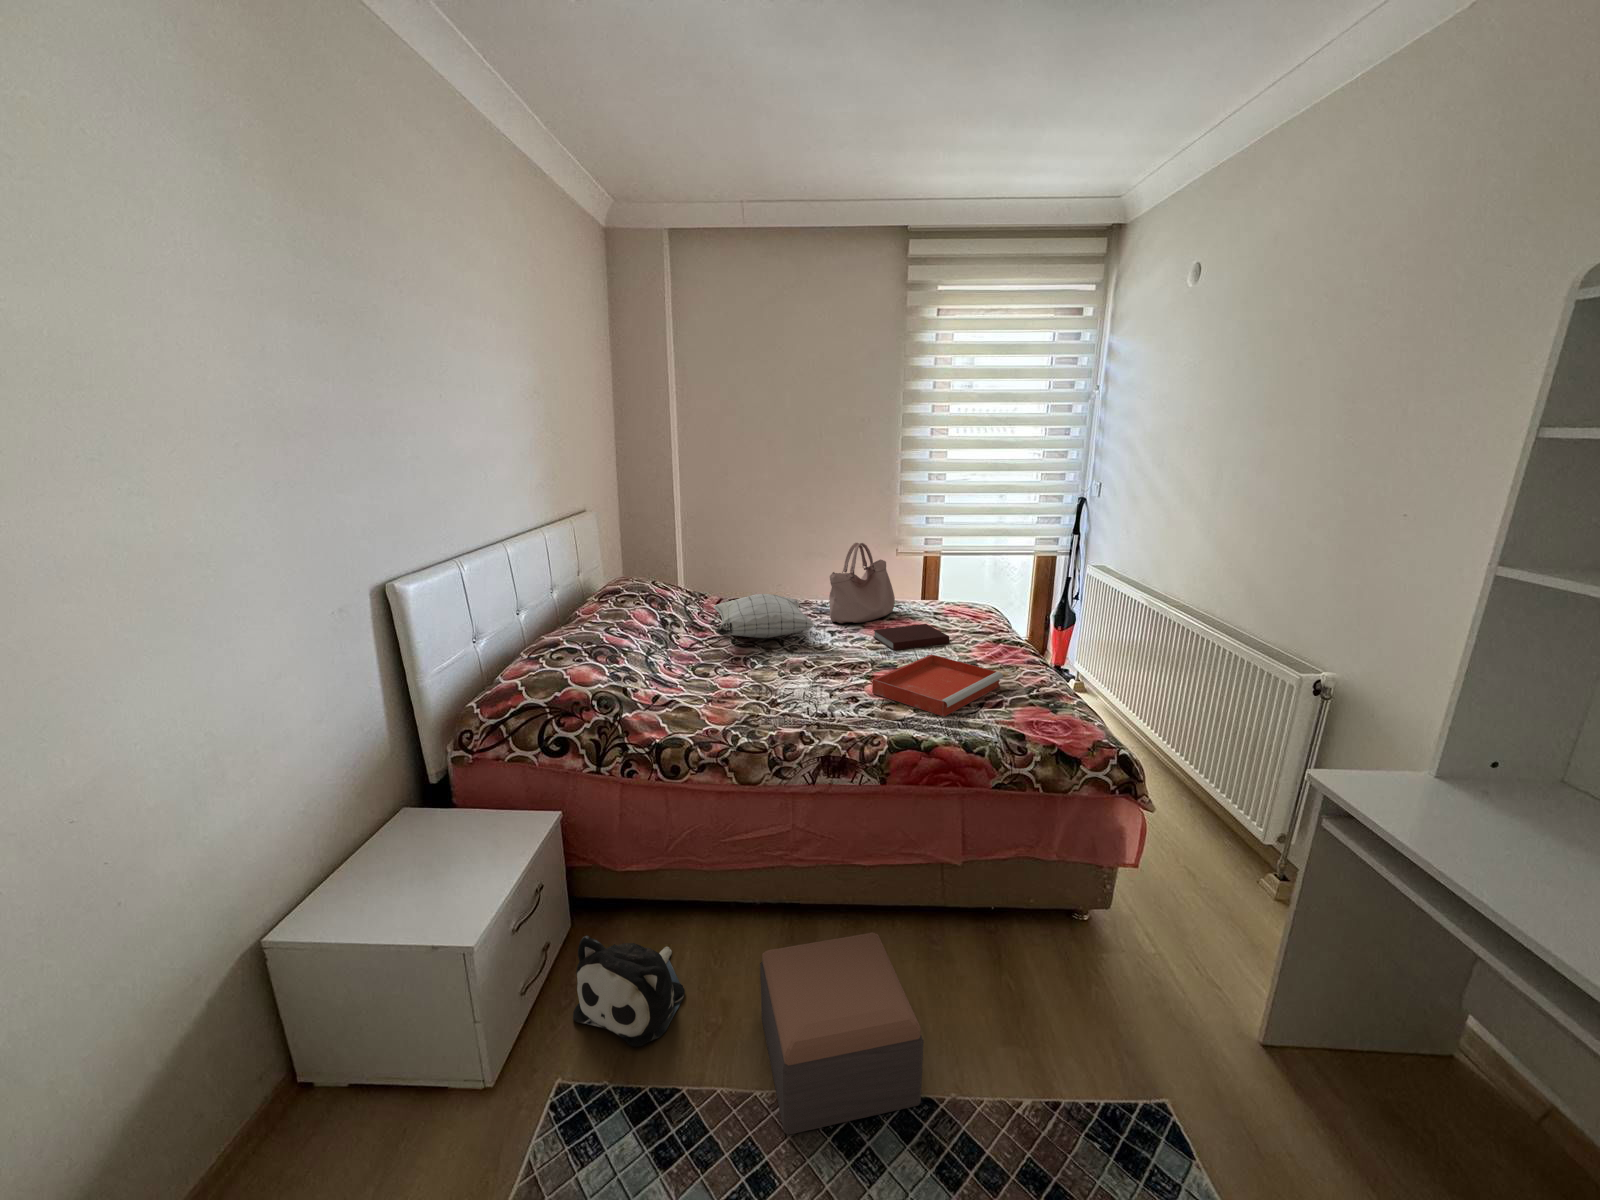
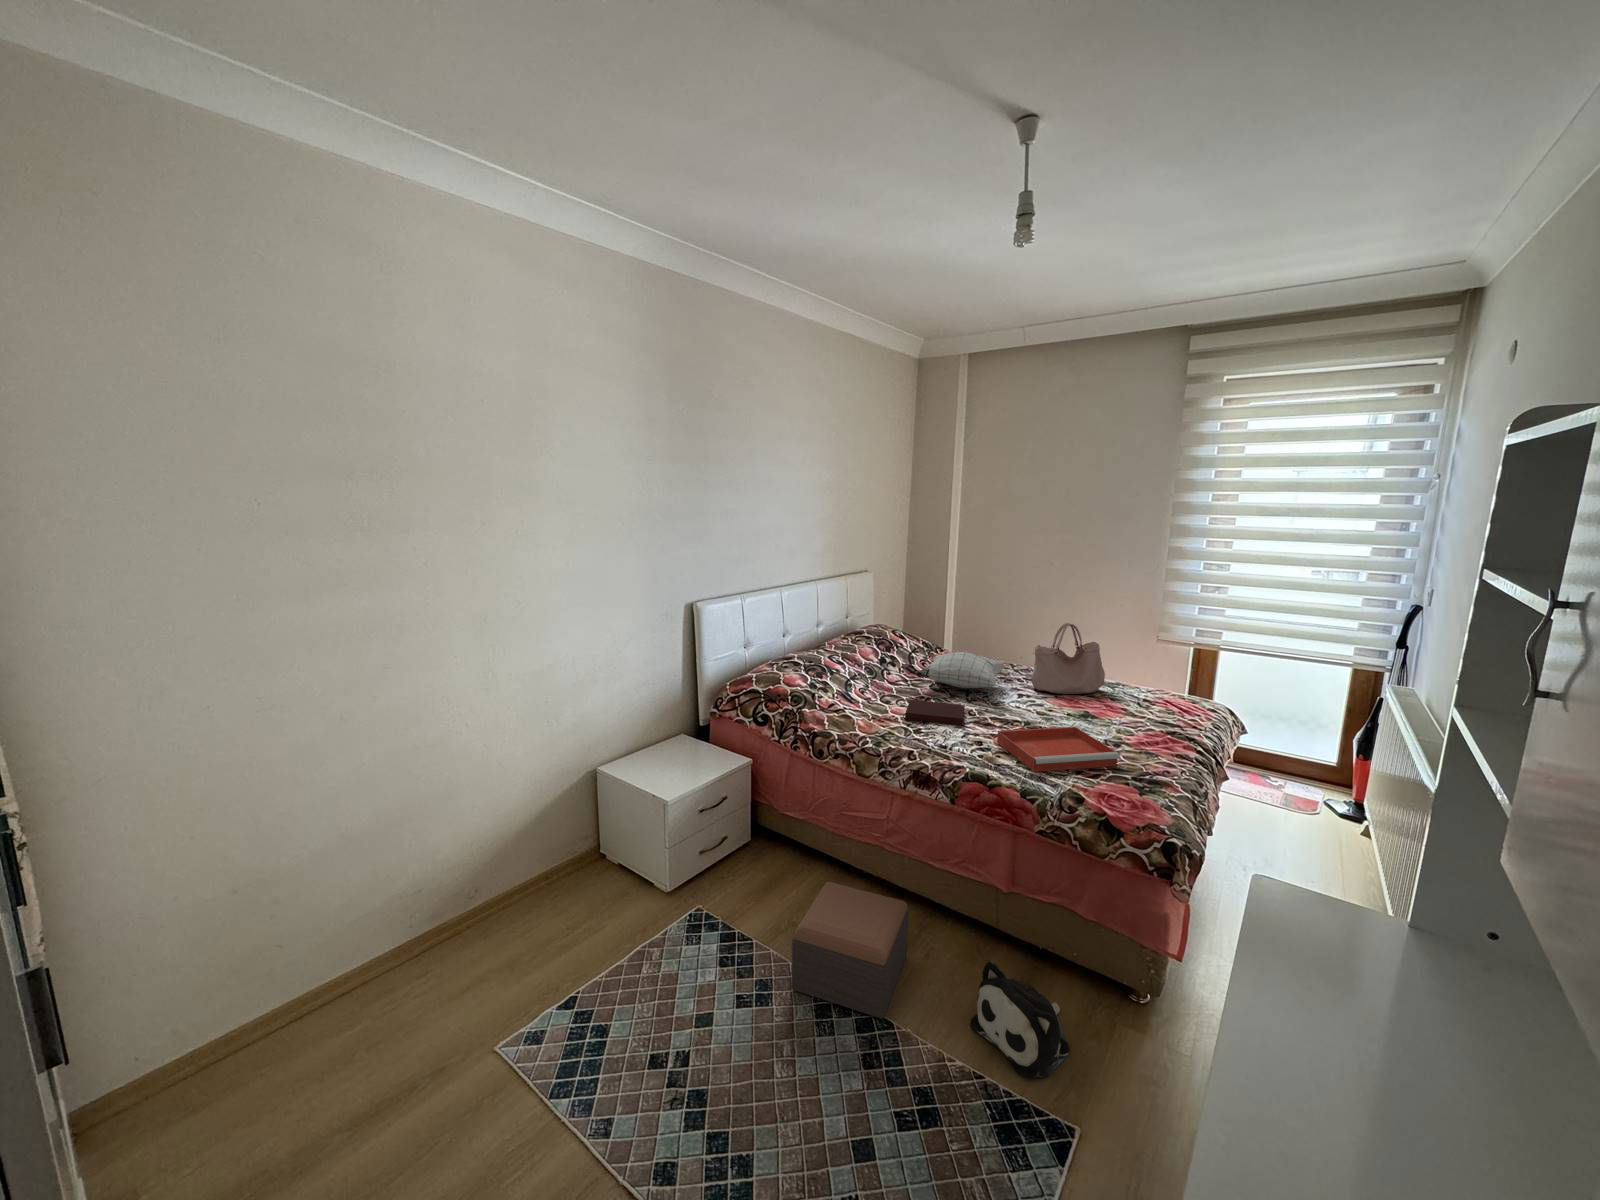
notebook: present [874,624,949,650] -> present [905,700,965,726]
plush toy: present [573,936,685,1046] -> present [970,961,1070,1078]

